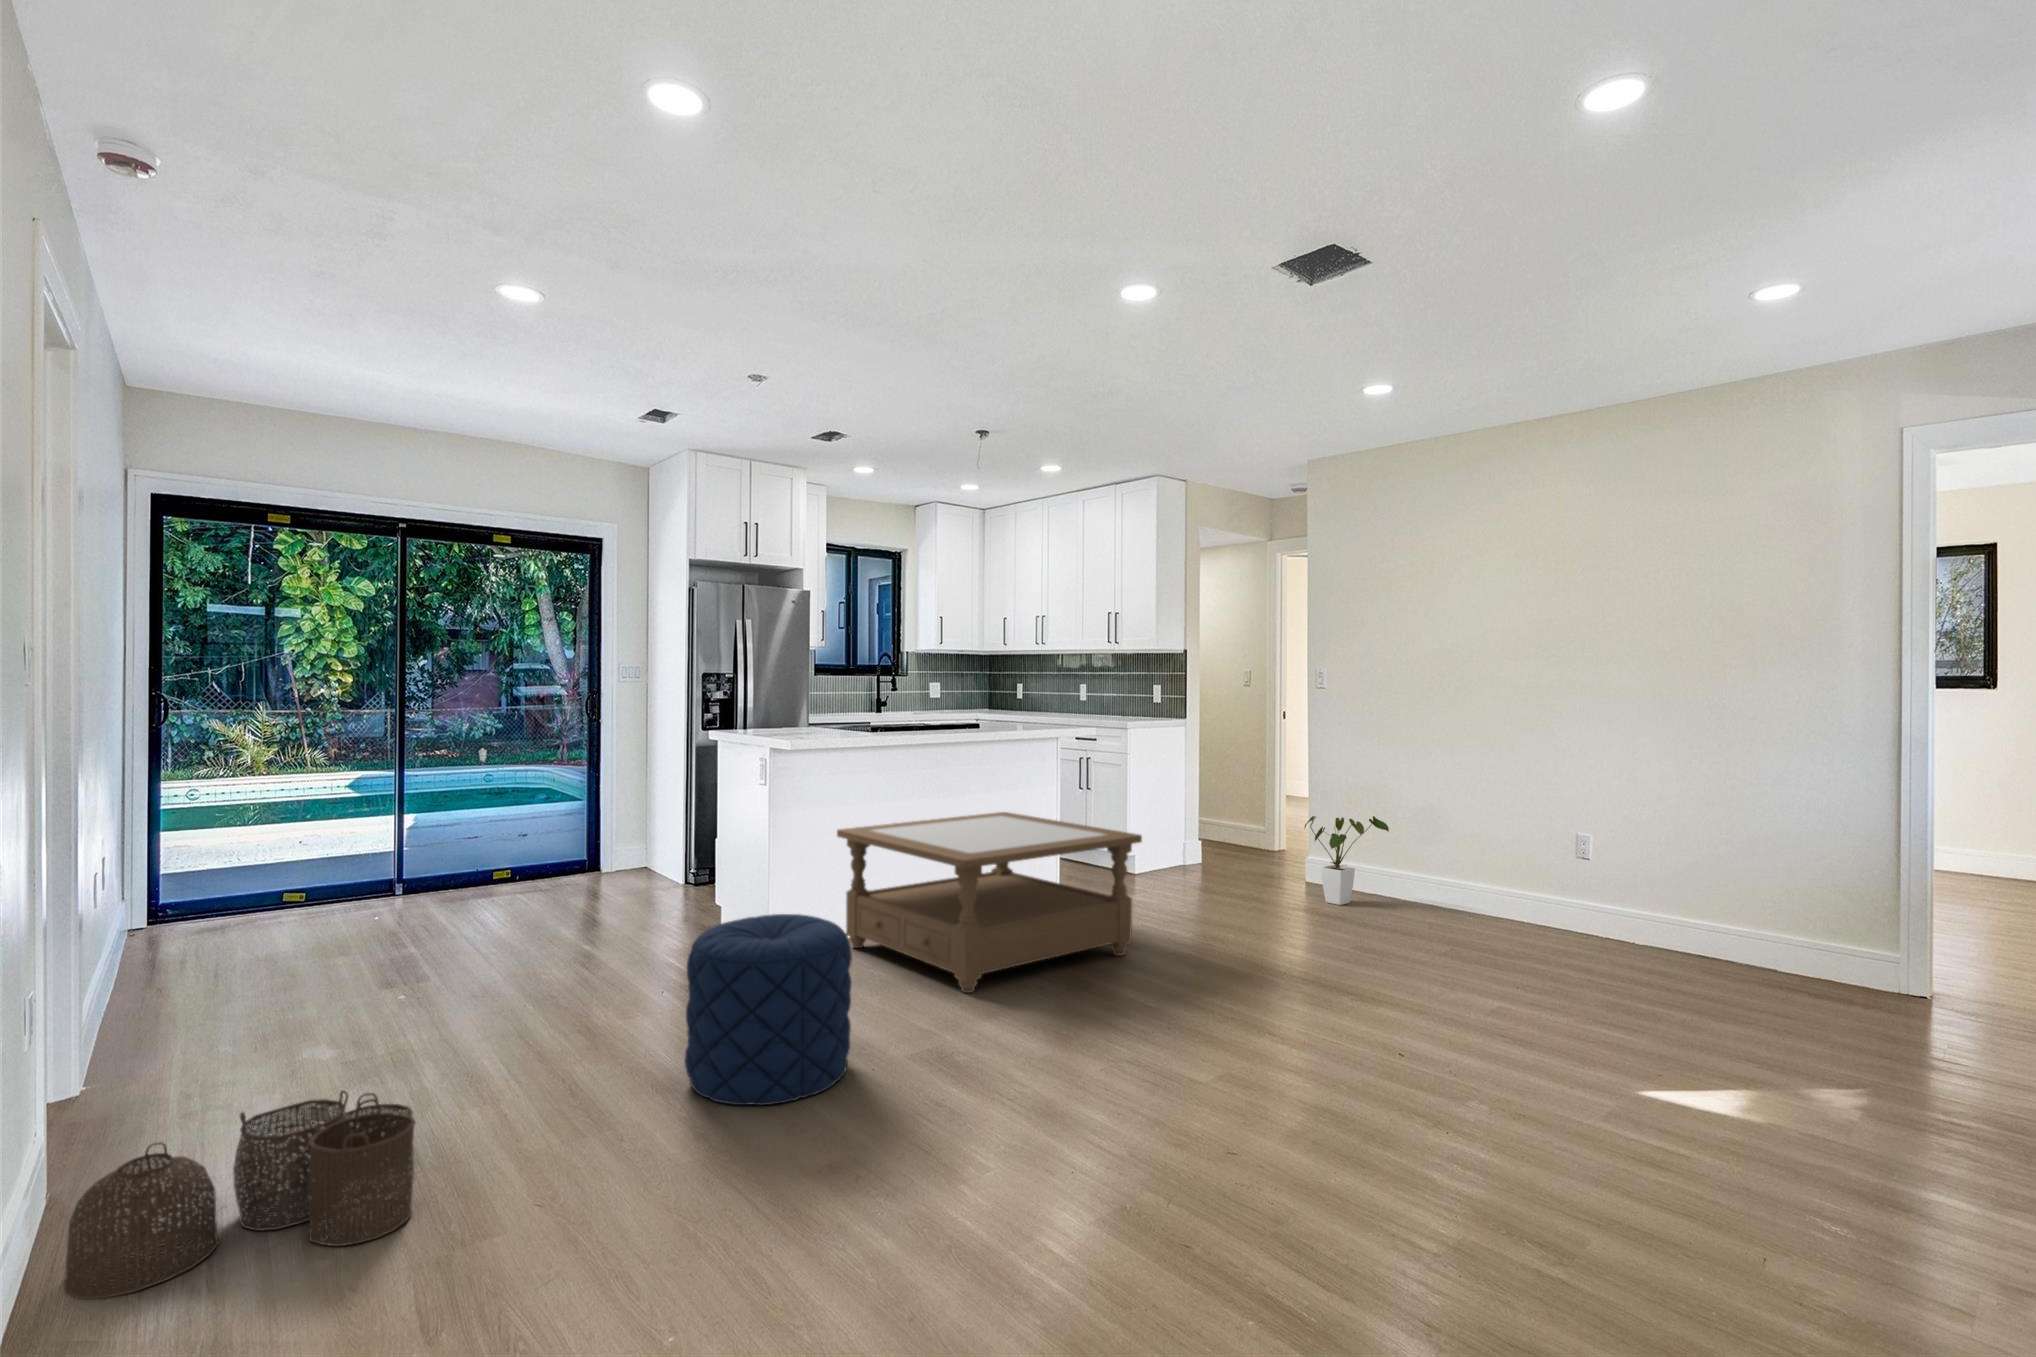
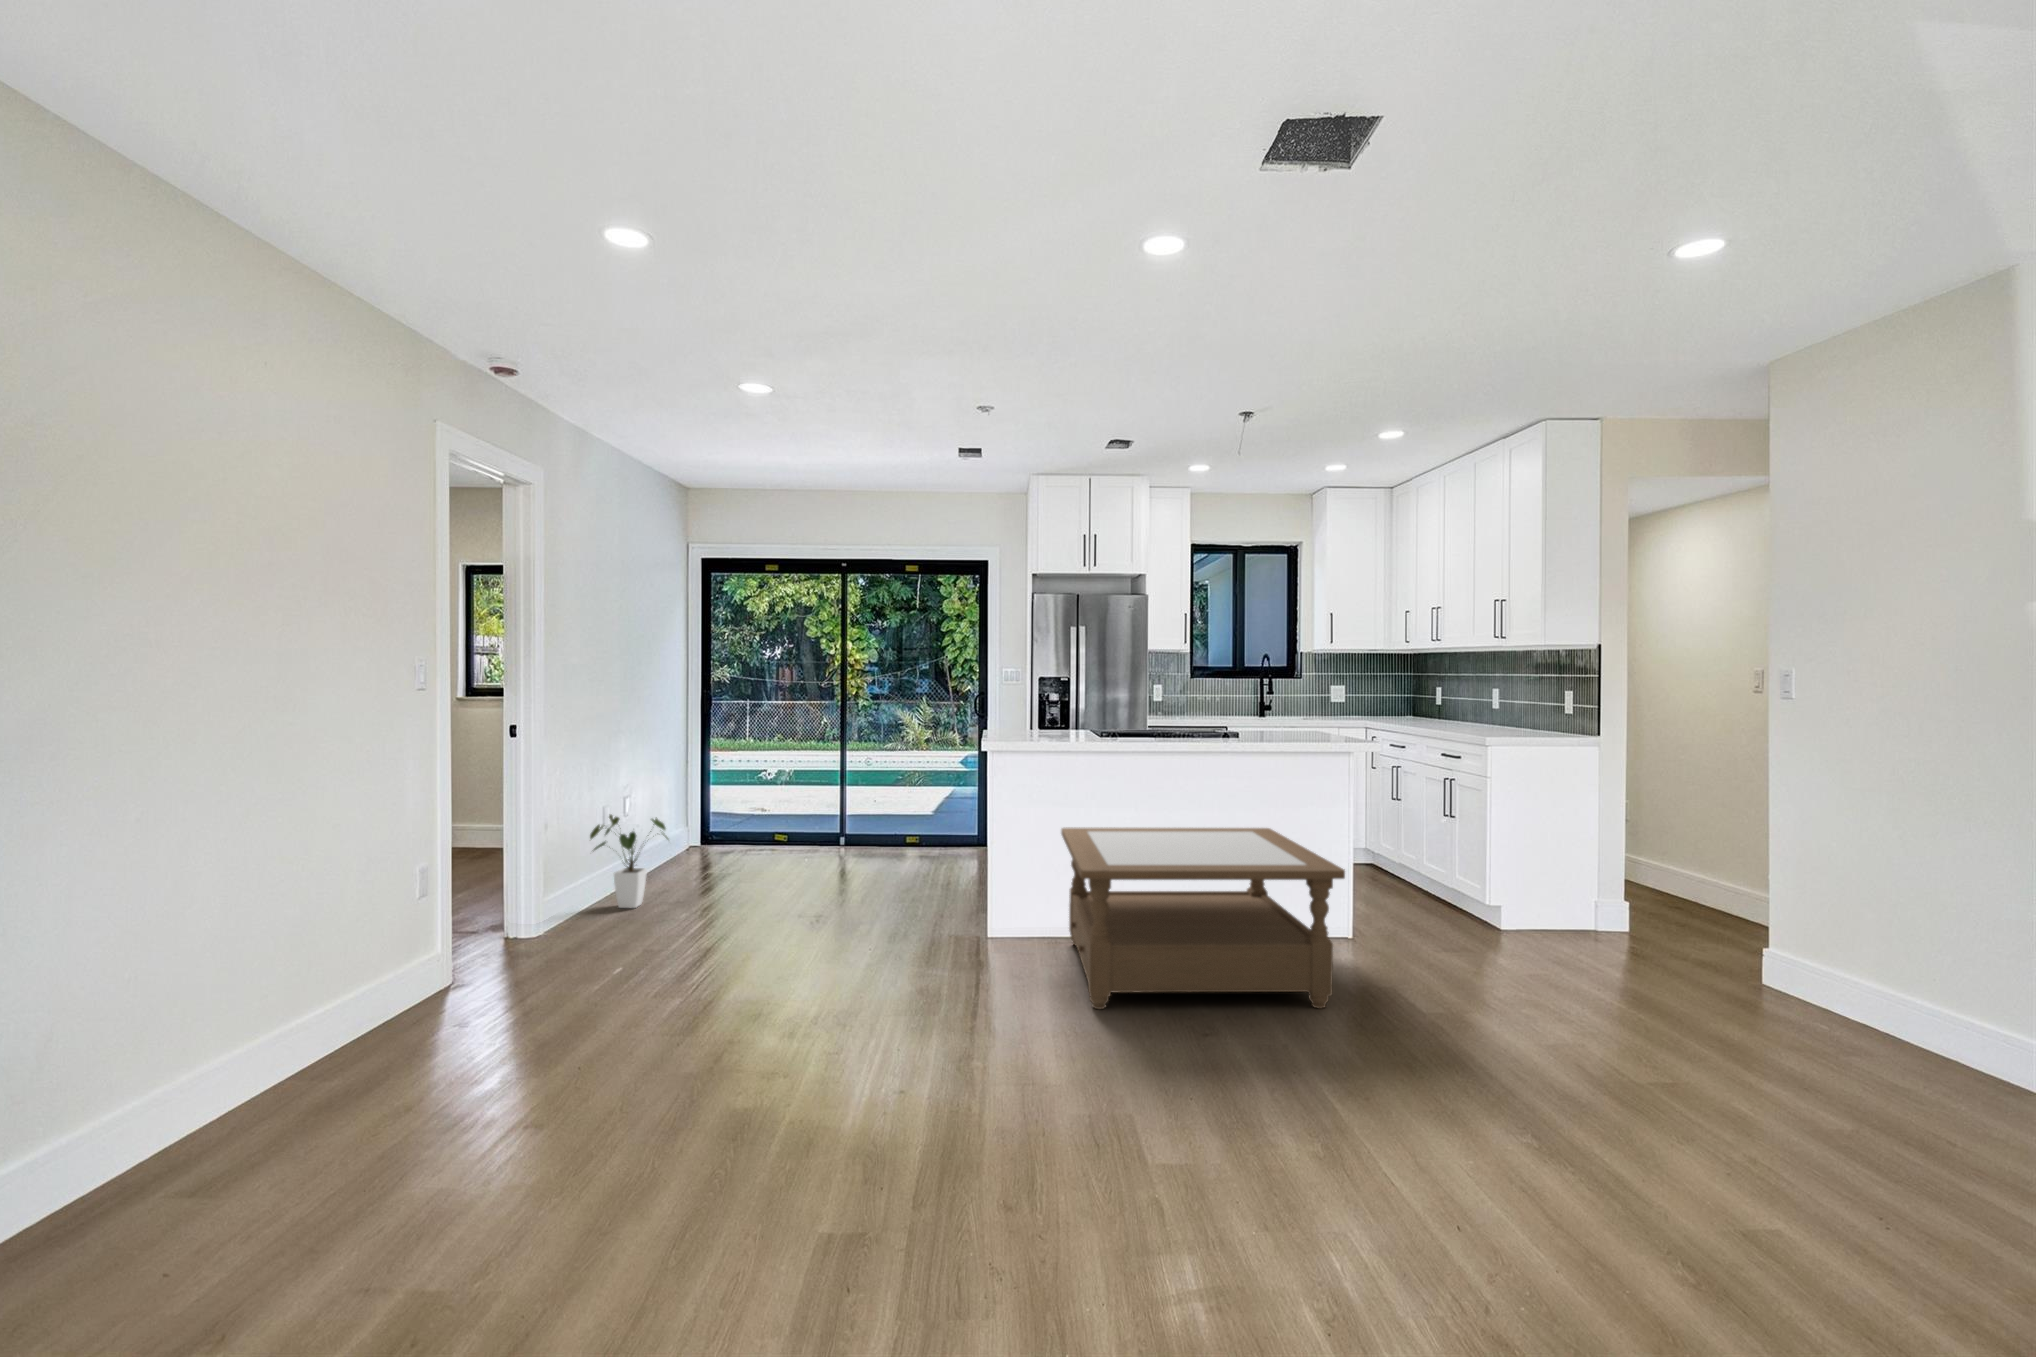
house plant: present [1304,816,1389,905] -> present [590,815,668,908]
pouf: present [685,914,852,1105] -> none [755,894,901,1062]
woven basket: present [64,1090,416,1299] -> none [338,969,575,1075]

